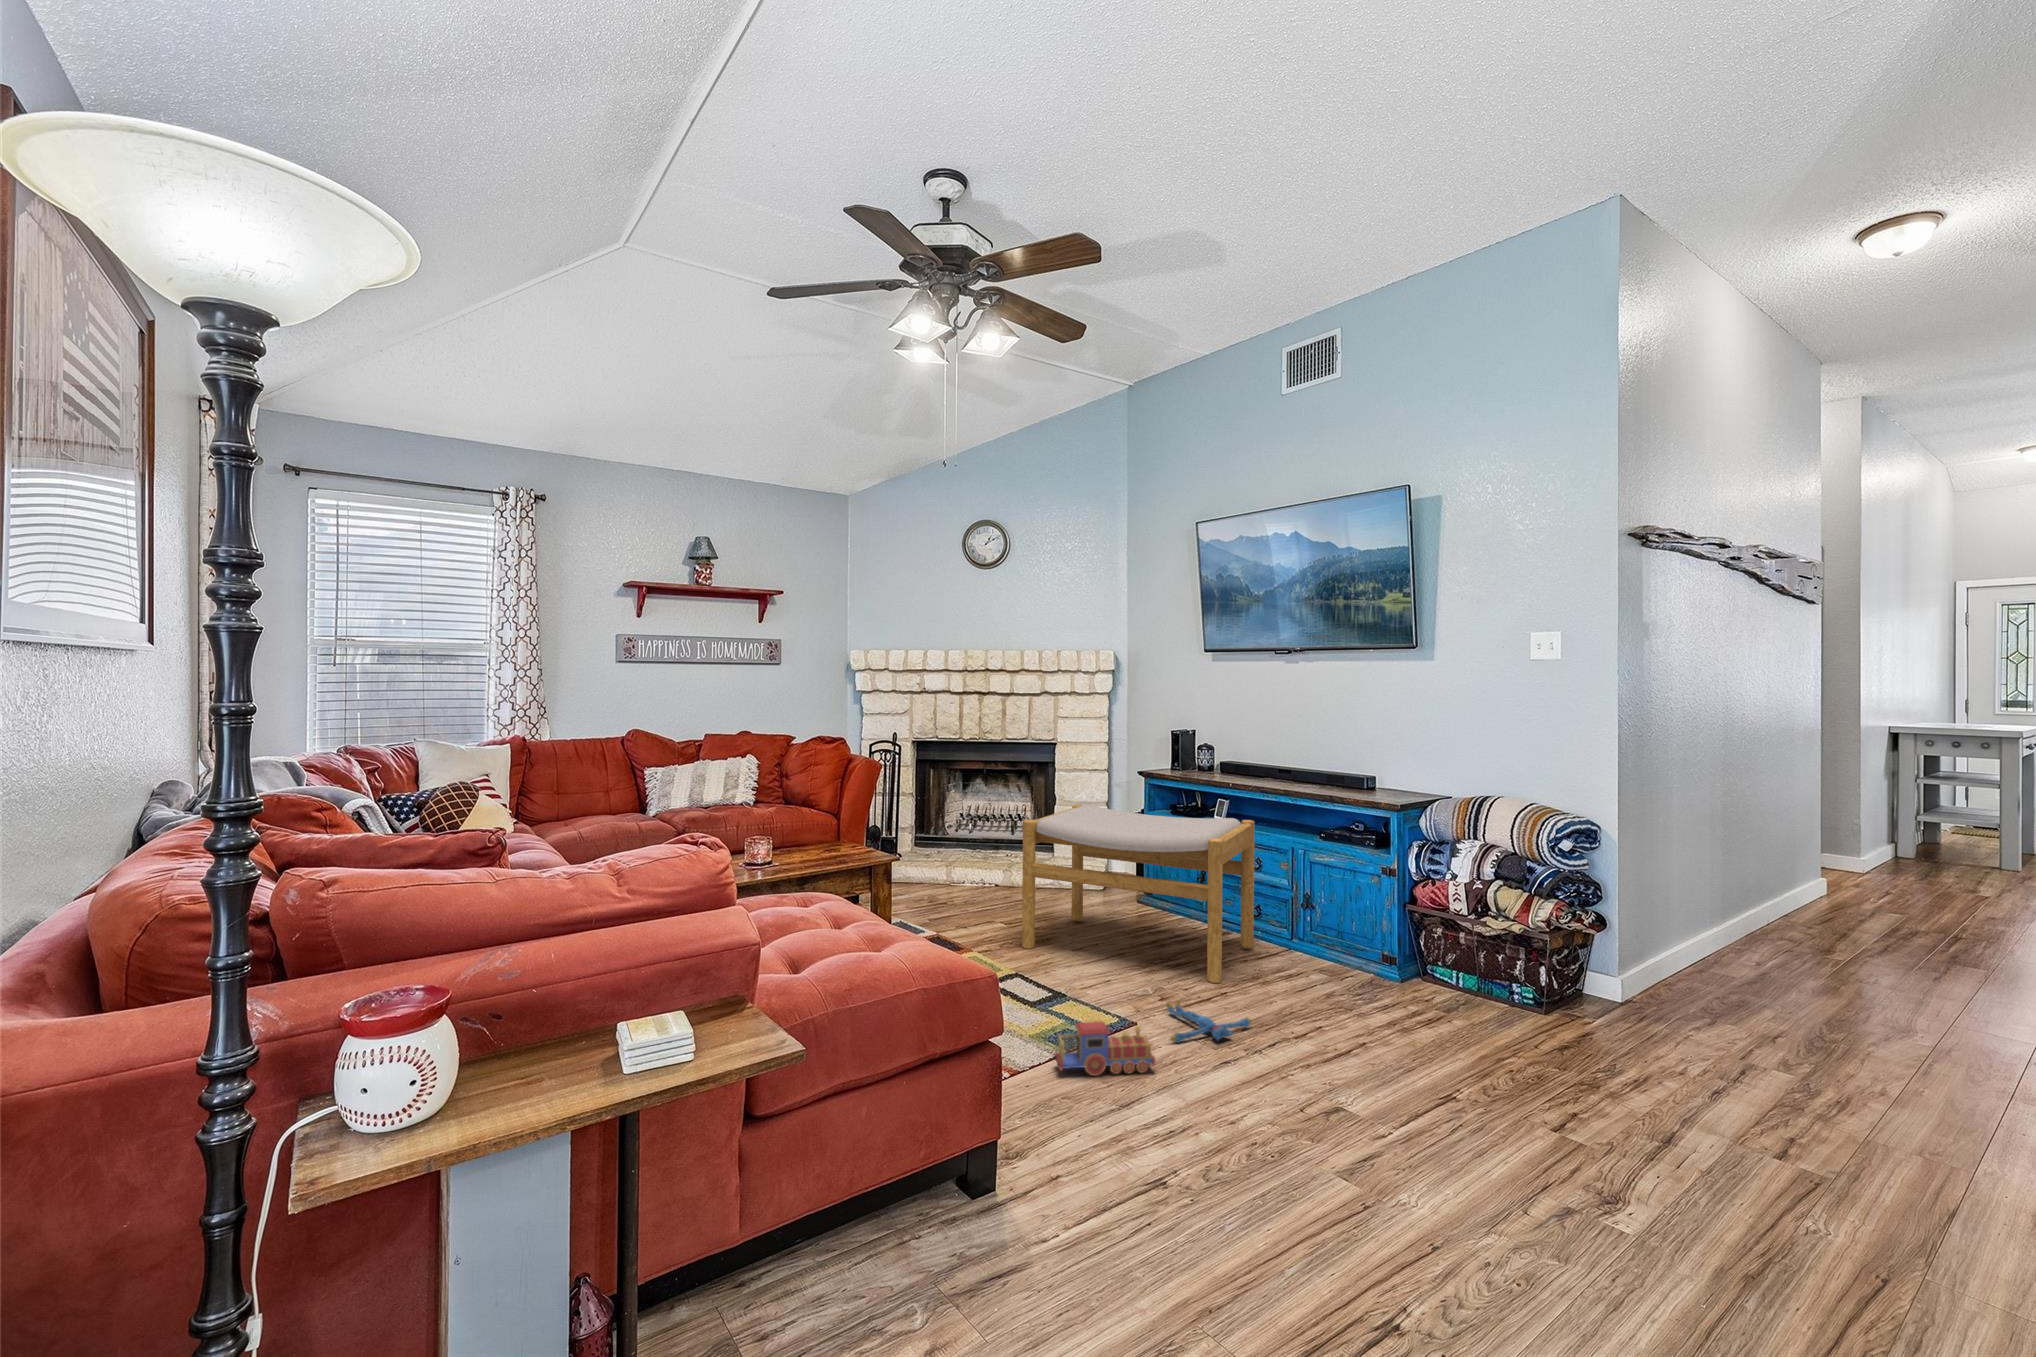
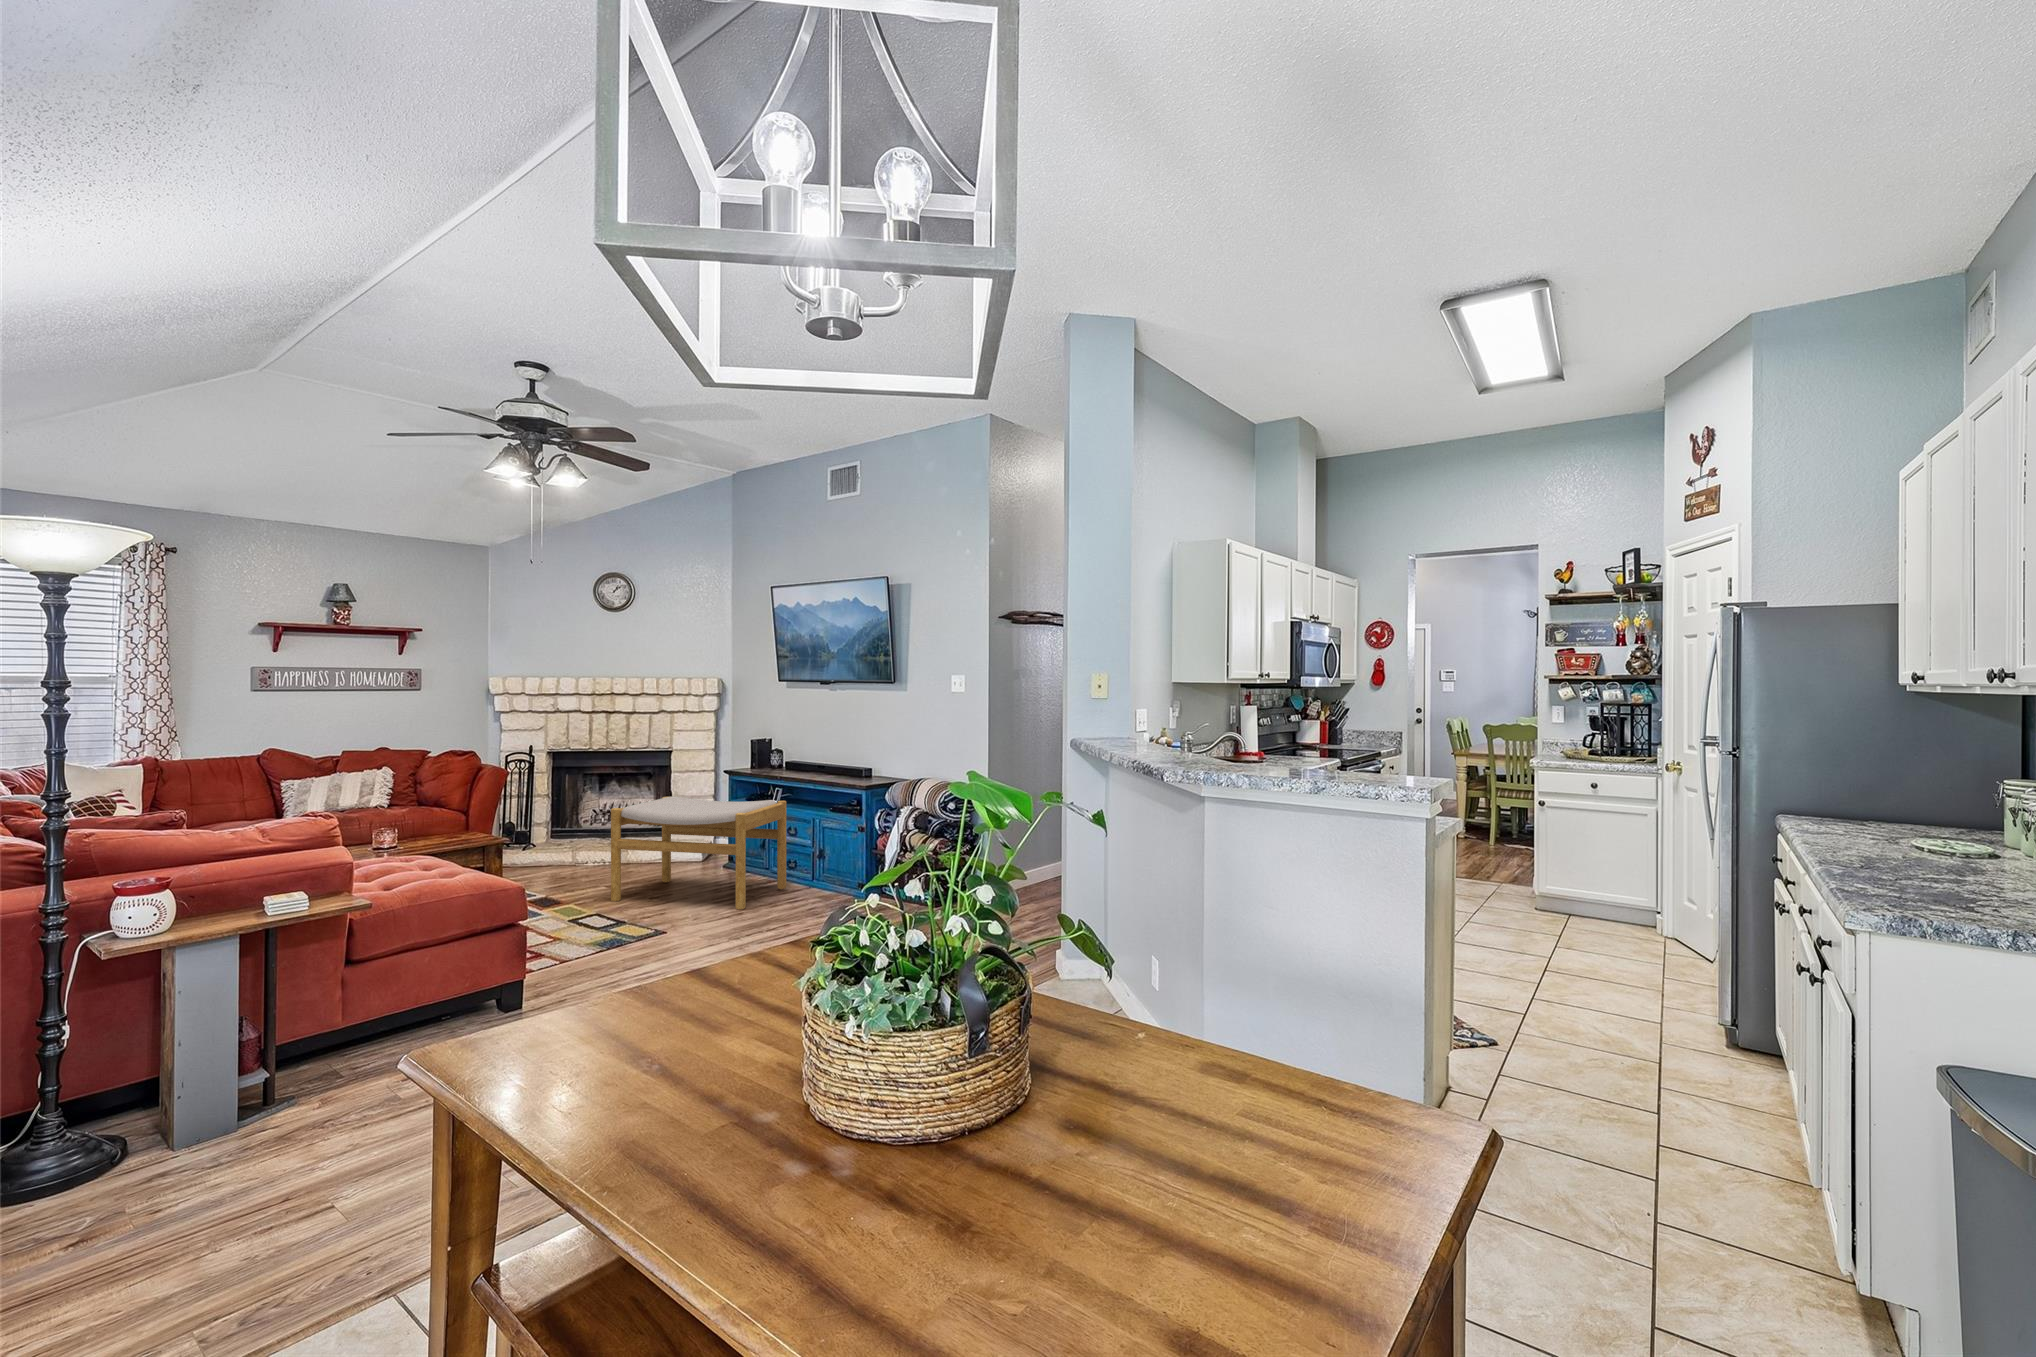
plush toy: present [1167,1001,1252,1043] -> none [680,918,744,940]
toy train: present [1054,1021,1155,1076] -> none [590,926,659,959]

